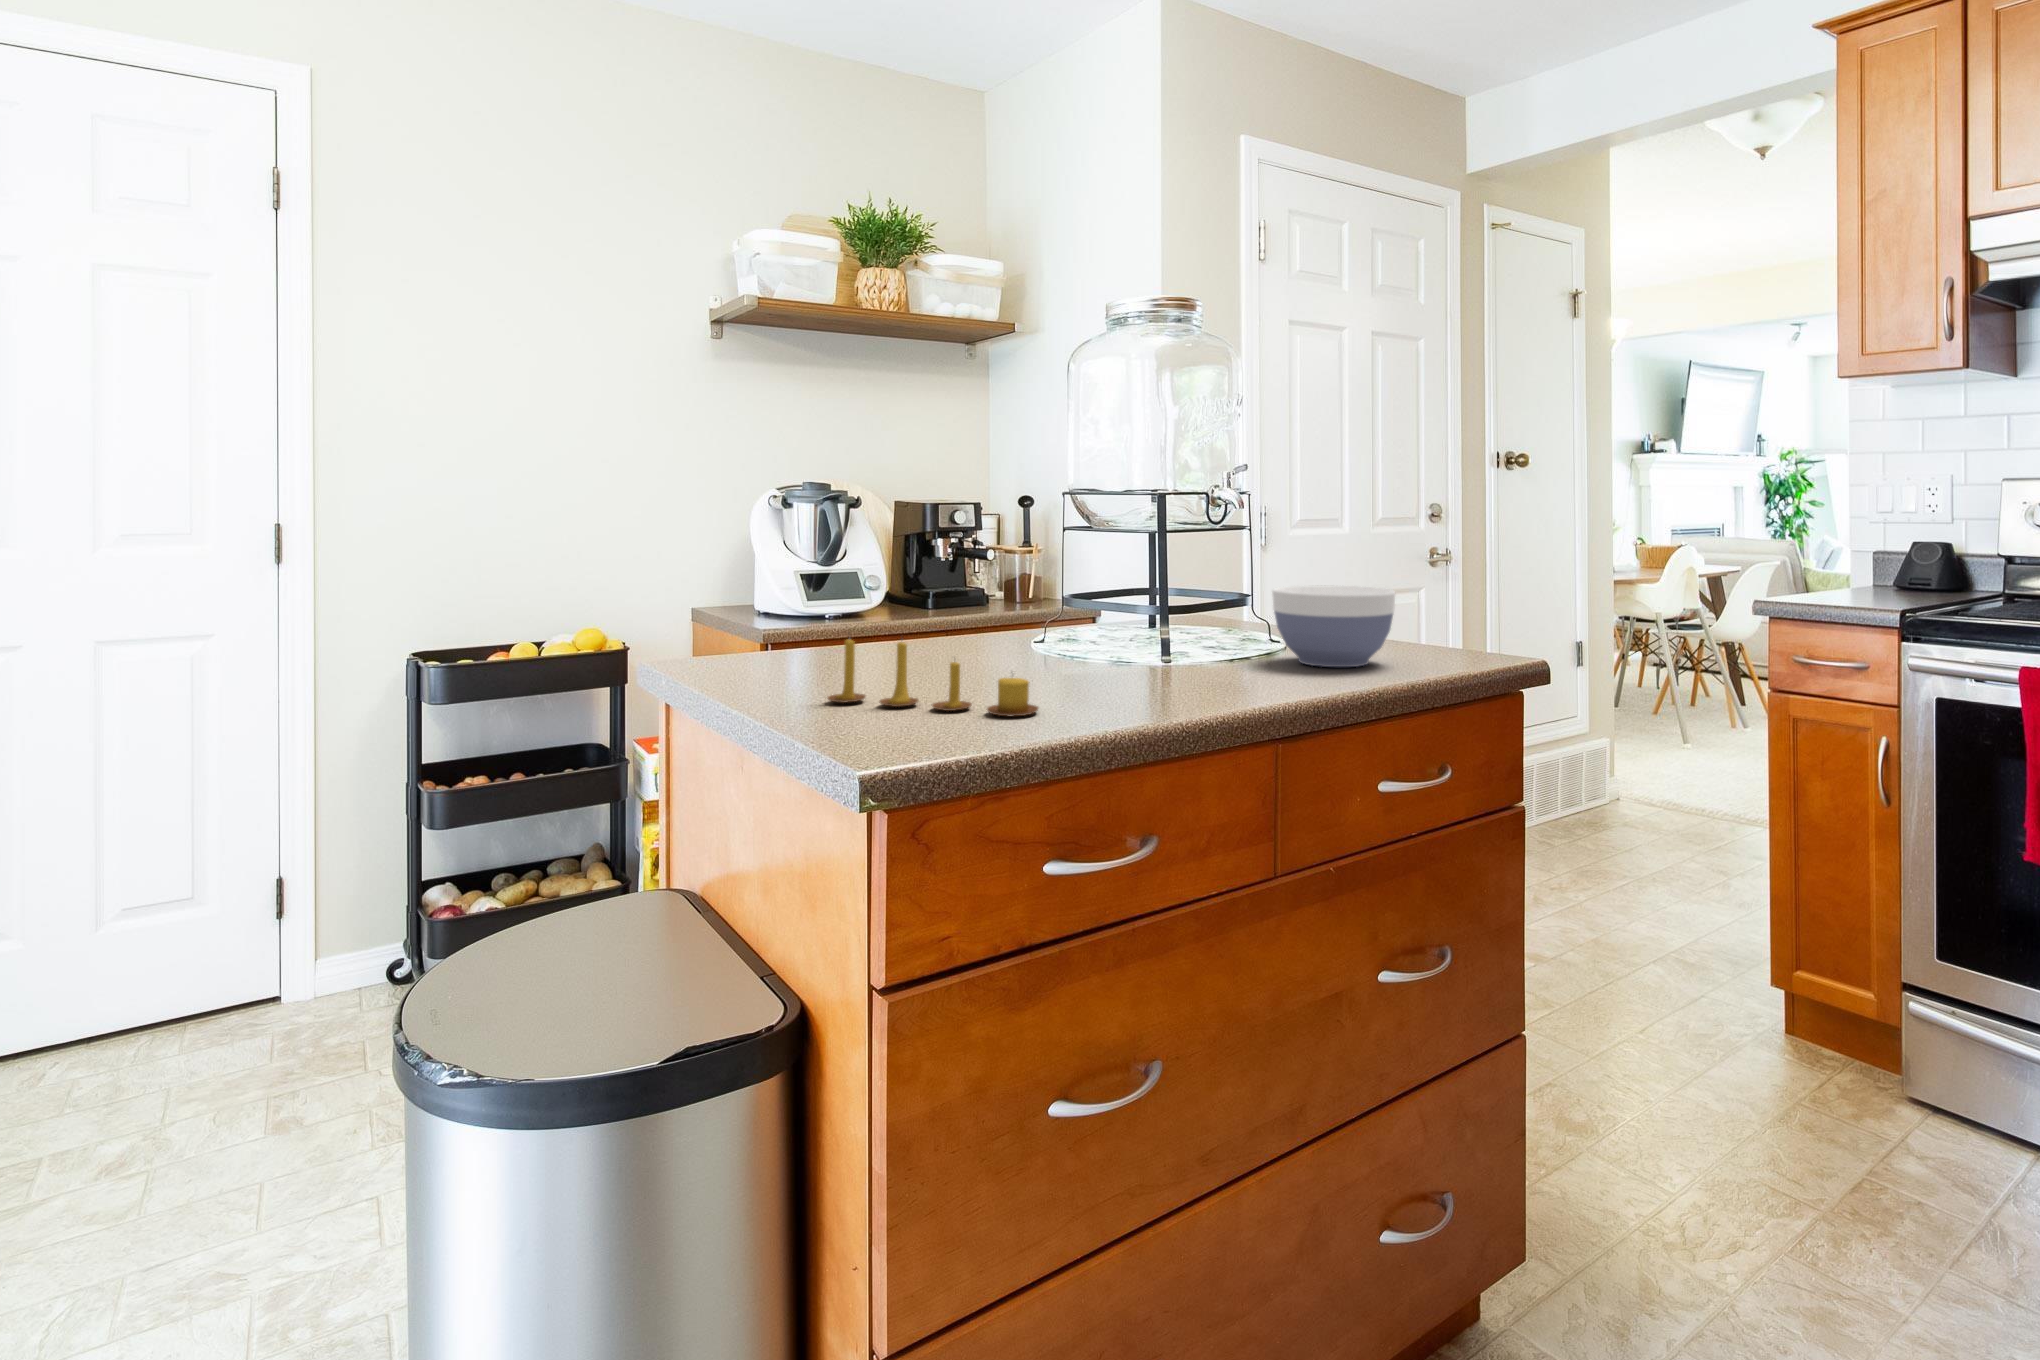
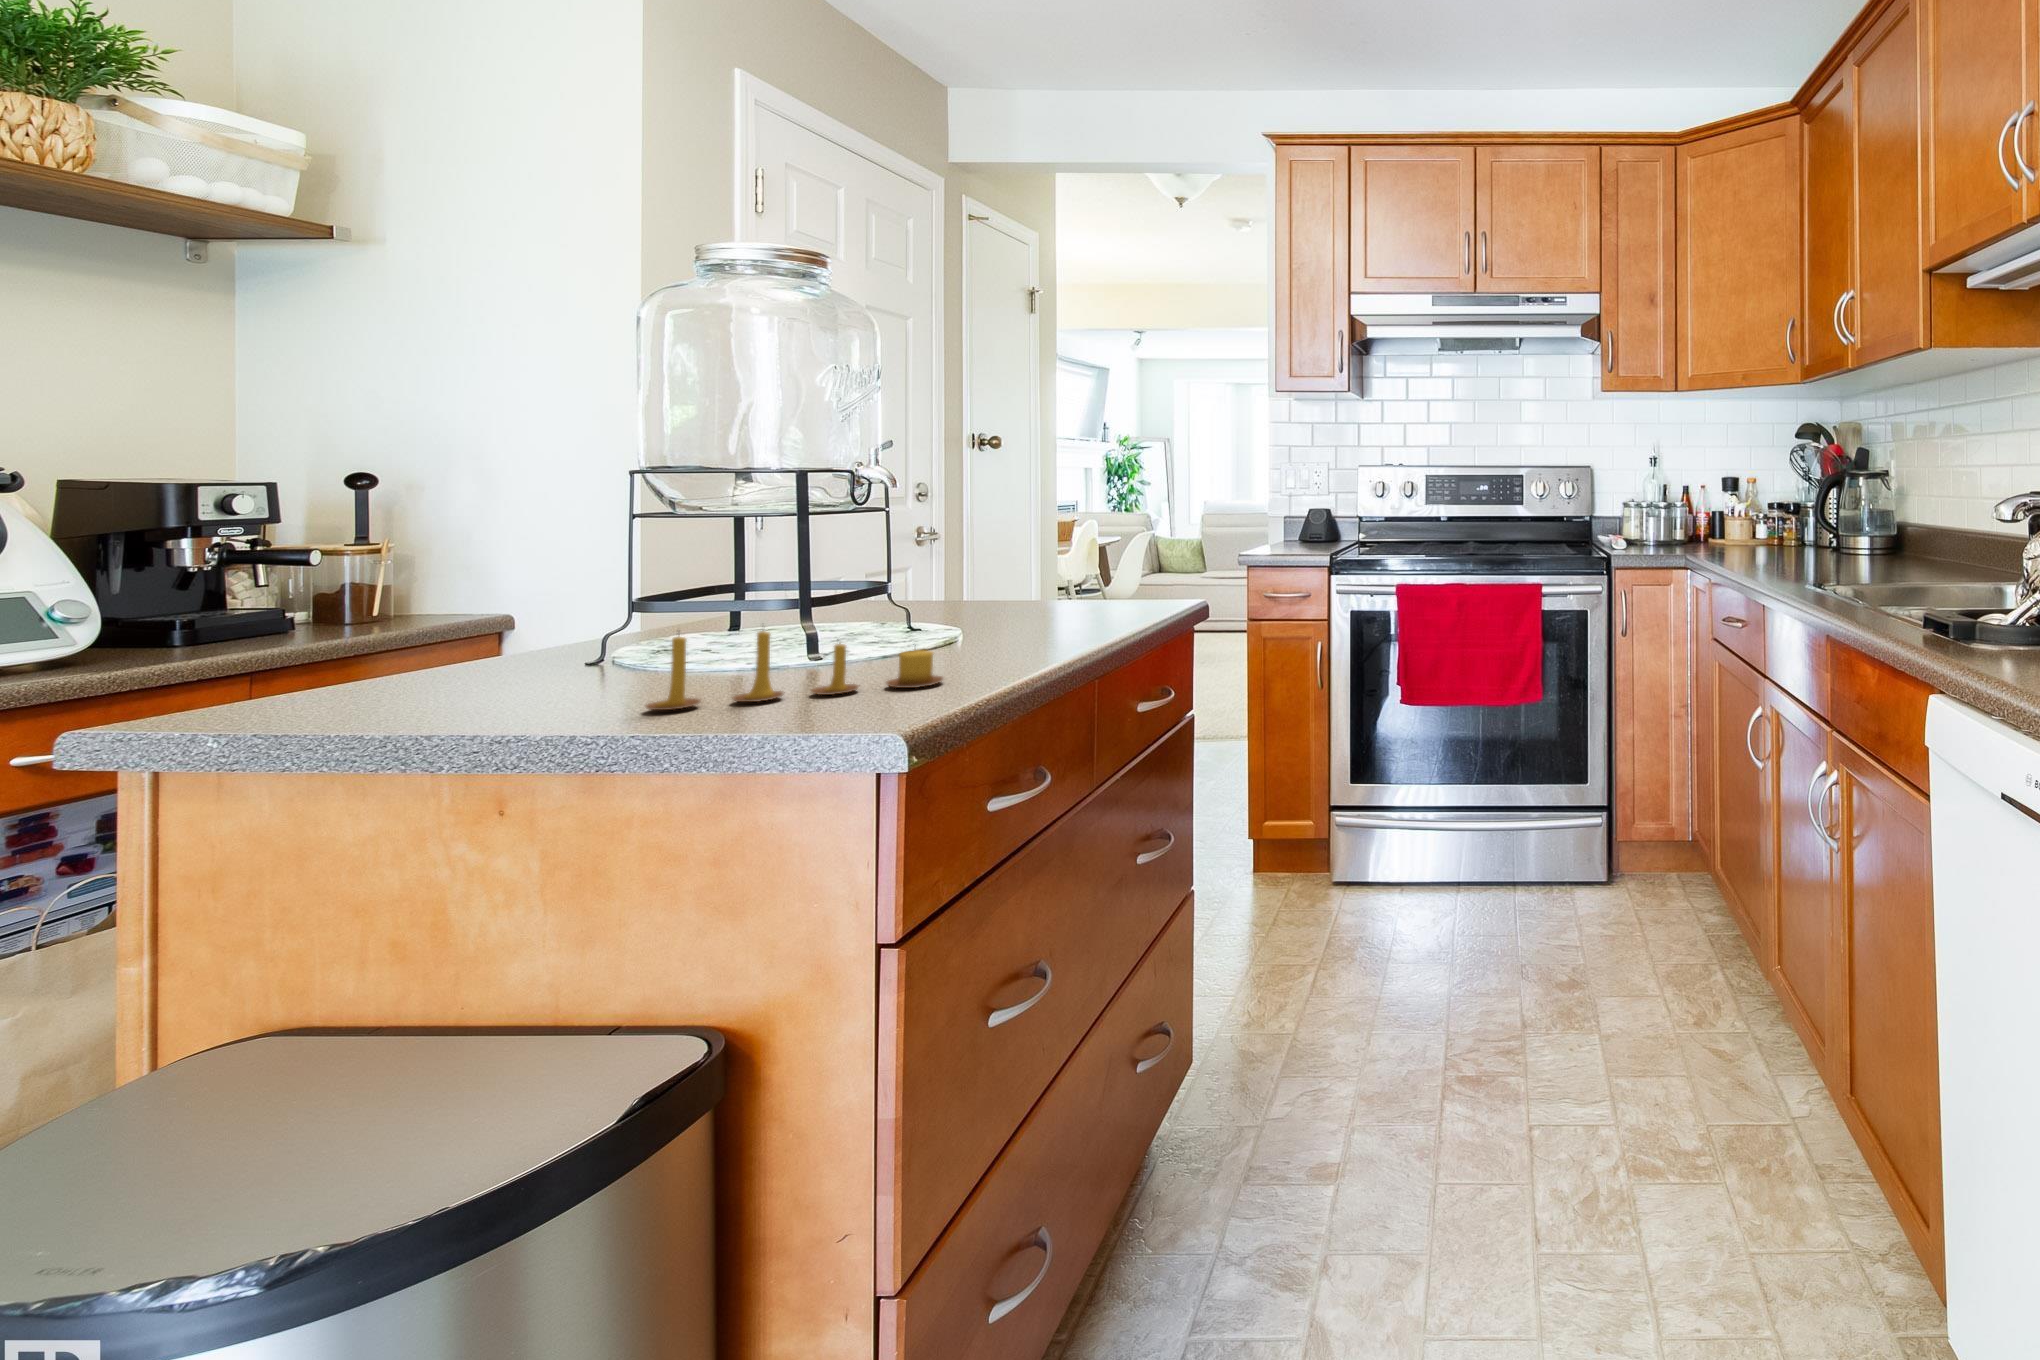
bowl: present [1272,586,1395,667] -> none [1021,552,1131,621]

